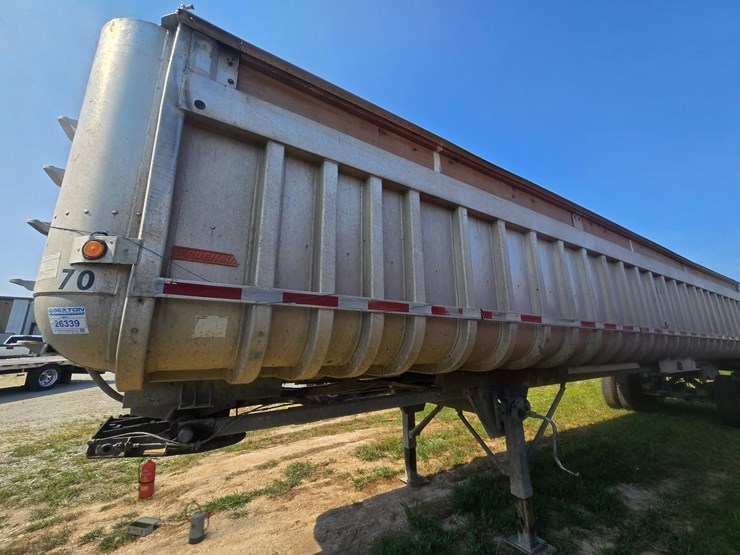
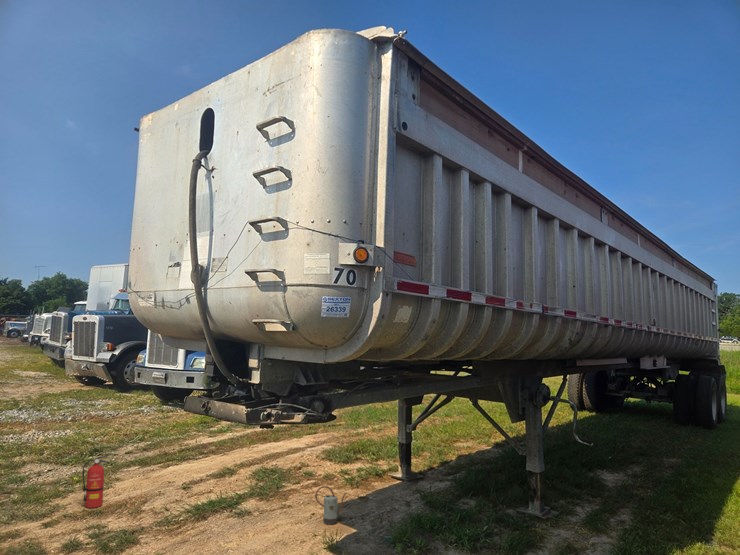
watering can: present [185,502,212,544] -> present [315,486,347,524]
toolbox: present [126,517,161,536] -> none [122,518,159,534]

